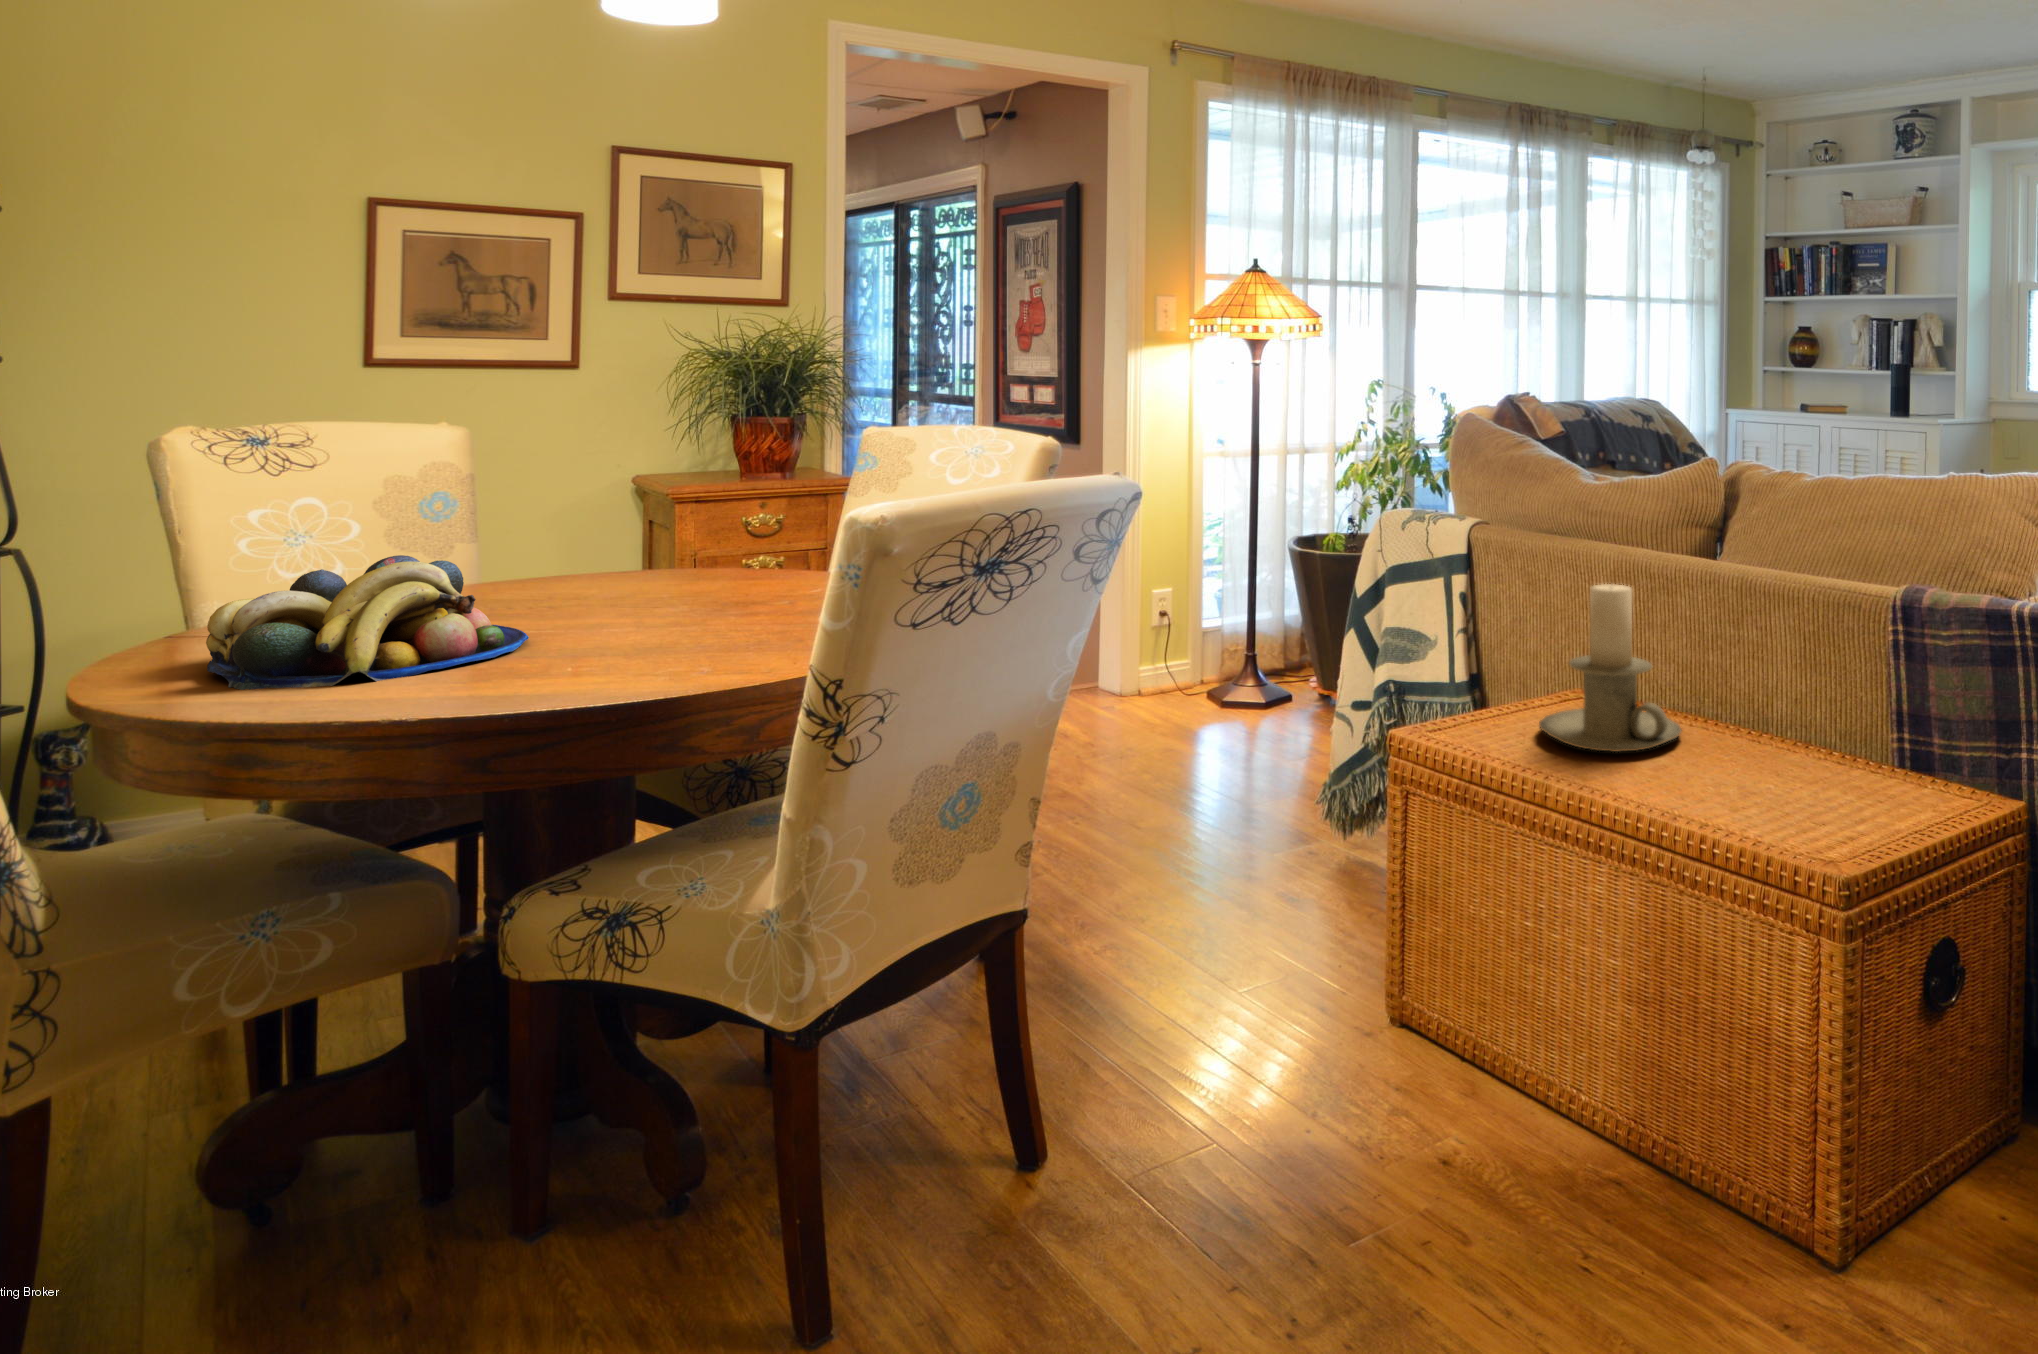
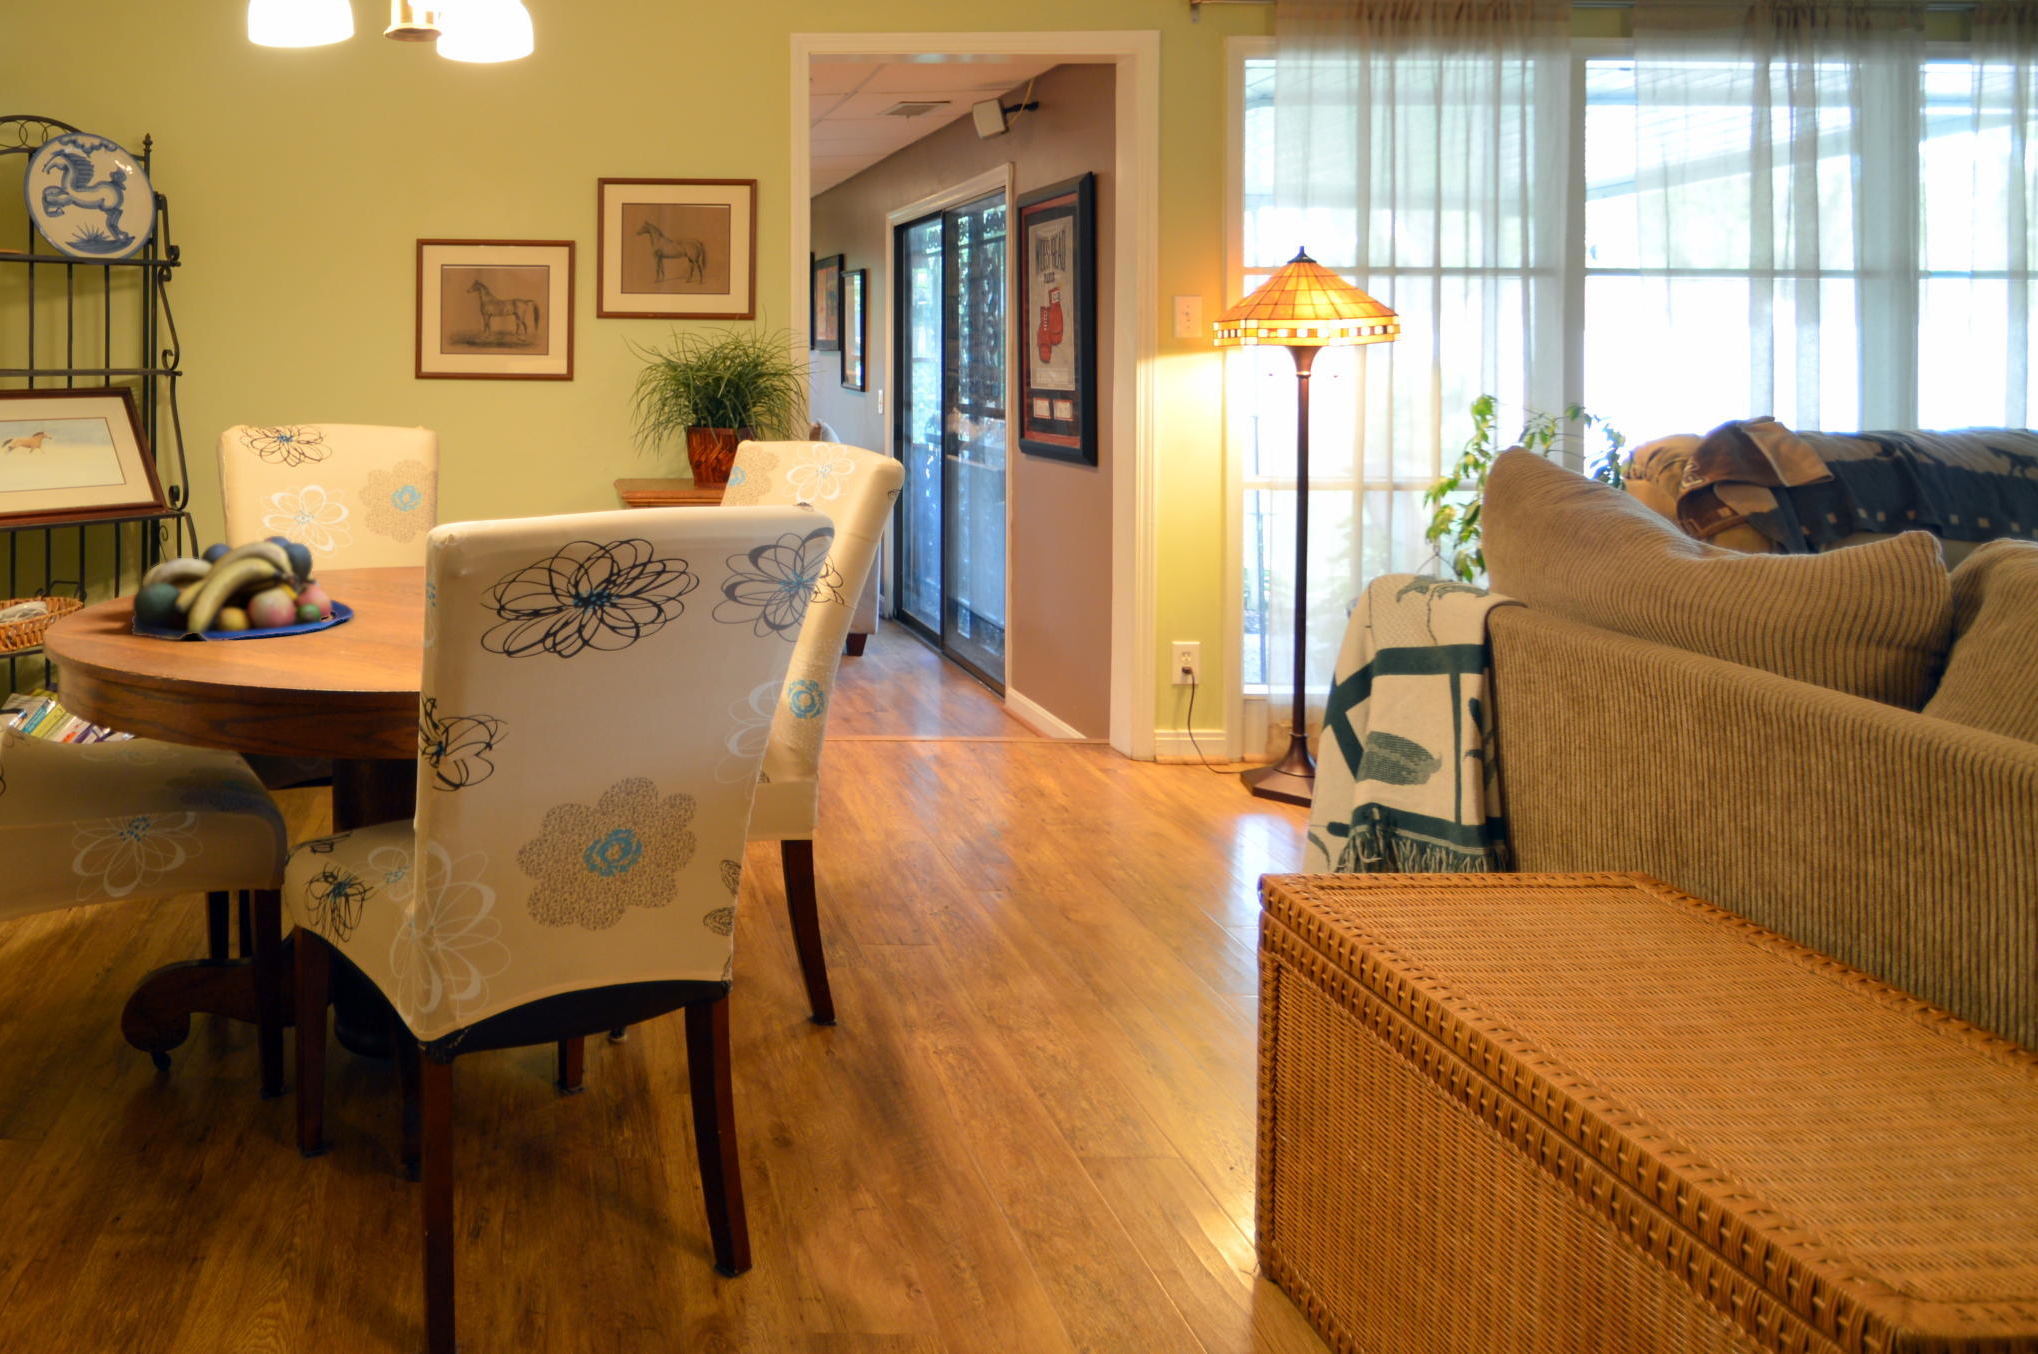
candle holder: present [1539,584,1682,752] -> none [1496,726,1802,1025]

